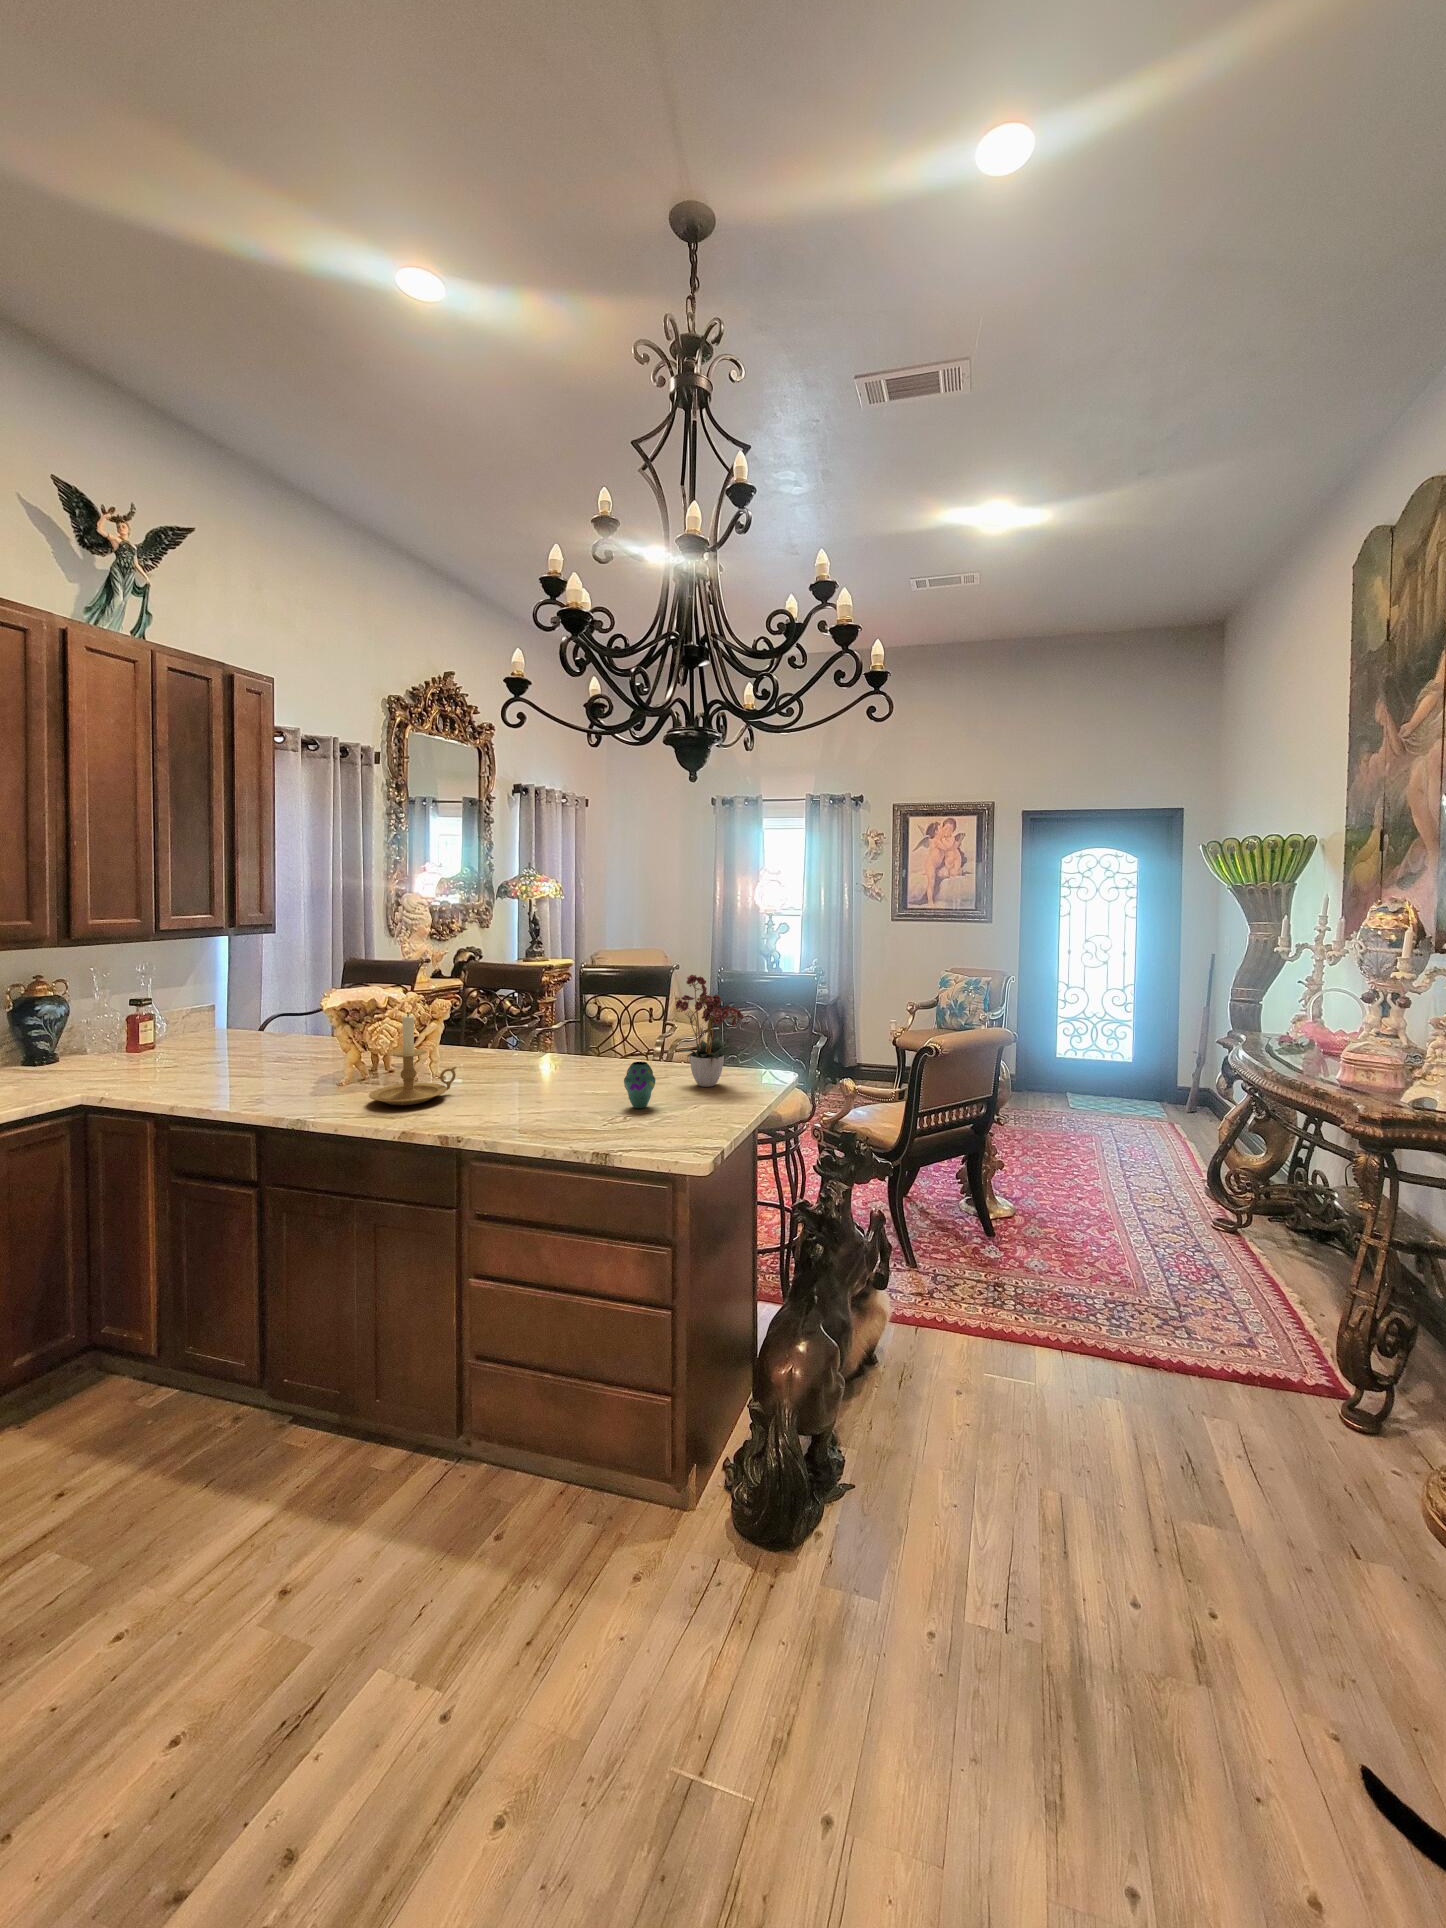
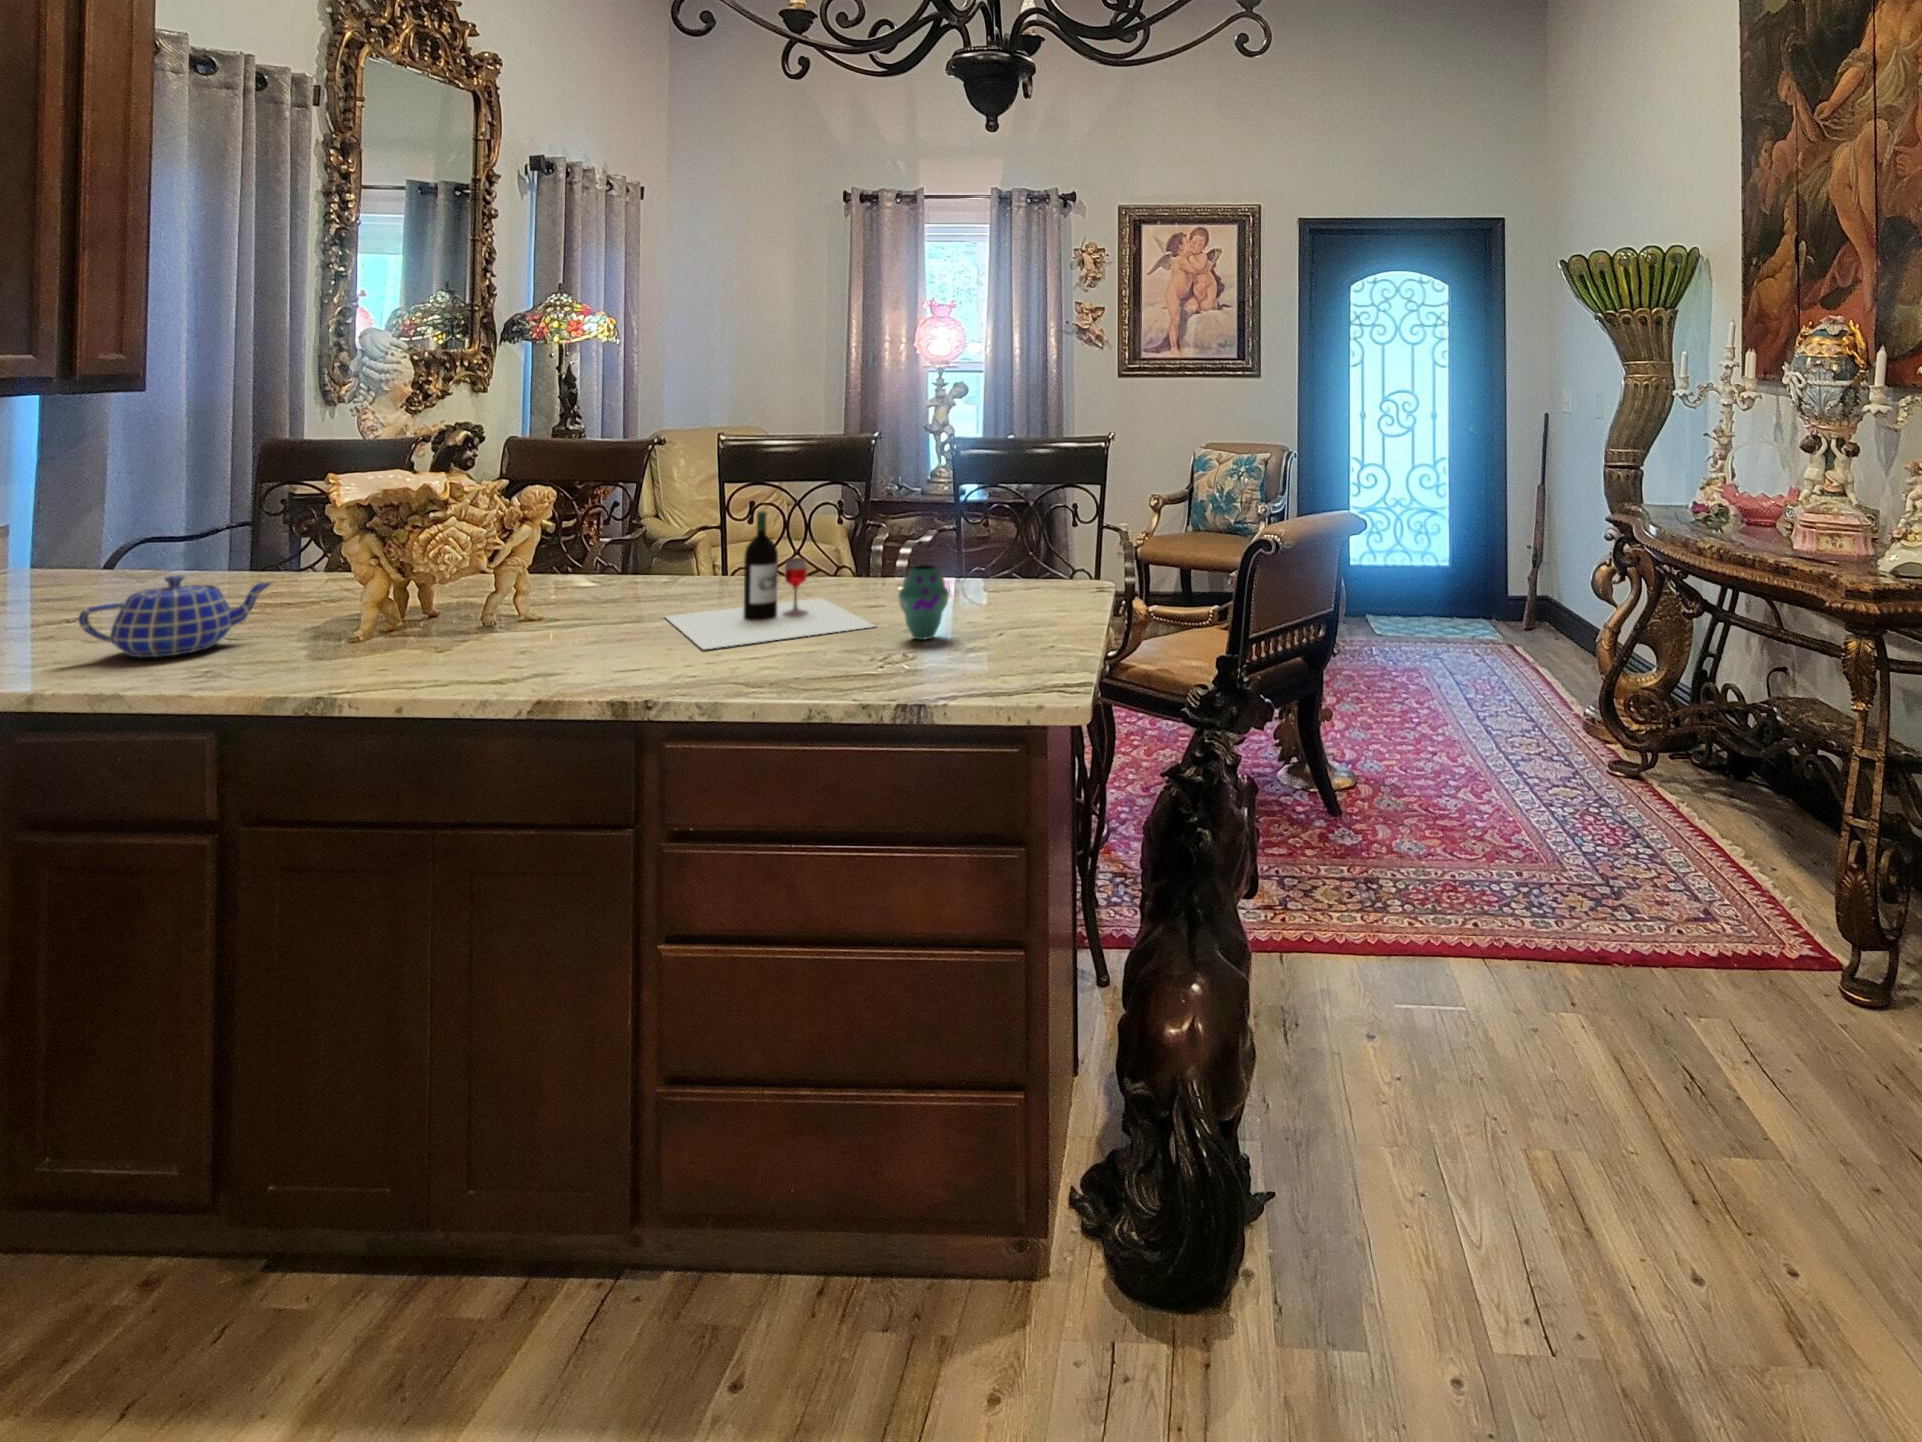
flower arrangement: present [676,975,743,1087] -> none [943,423,1067,605]
candle holder: present [369,1012,457,1105] -> none [438,501,589,664]
wine bottle: none [508,1021,620,1105] -> present [666,511,874,649]
teapot: none [211,1043,307,1086] -> present [78,575,271,657]

